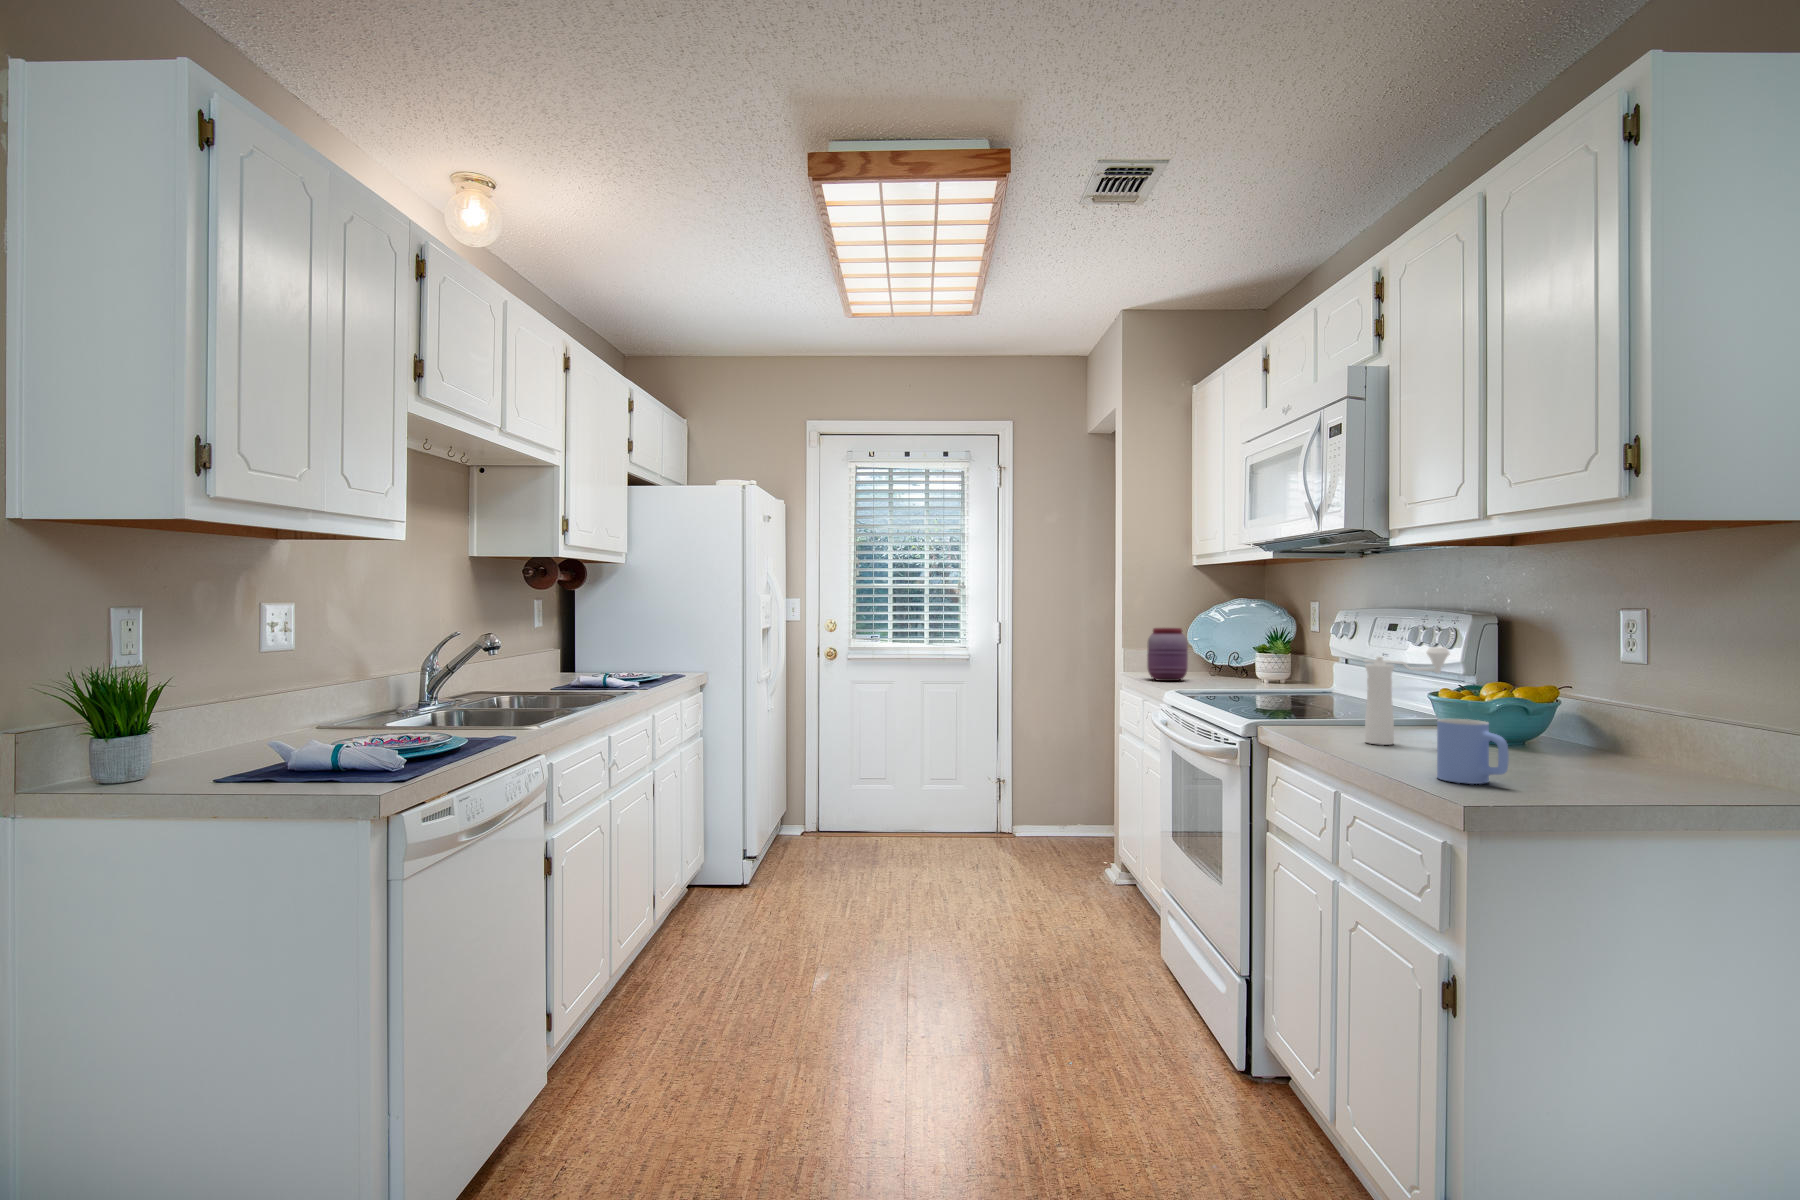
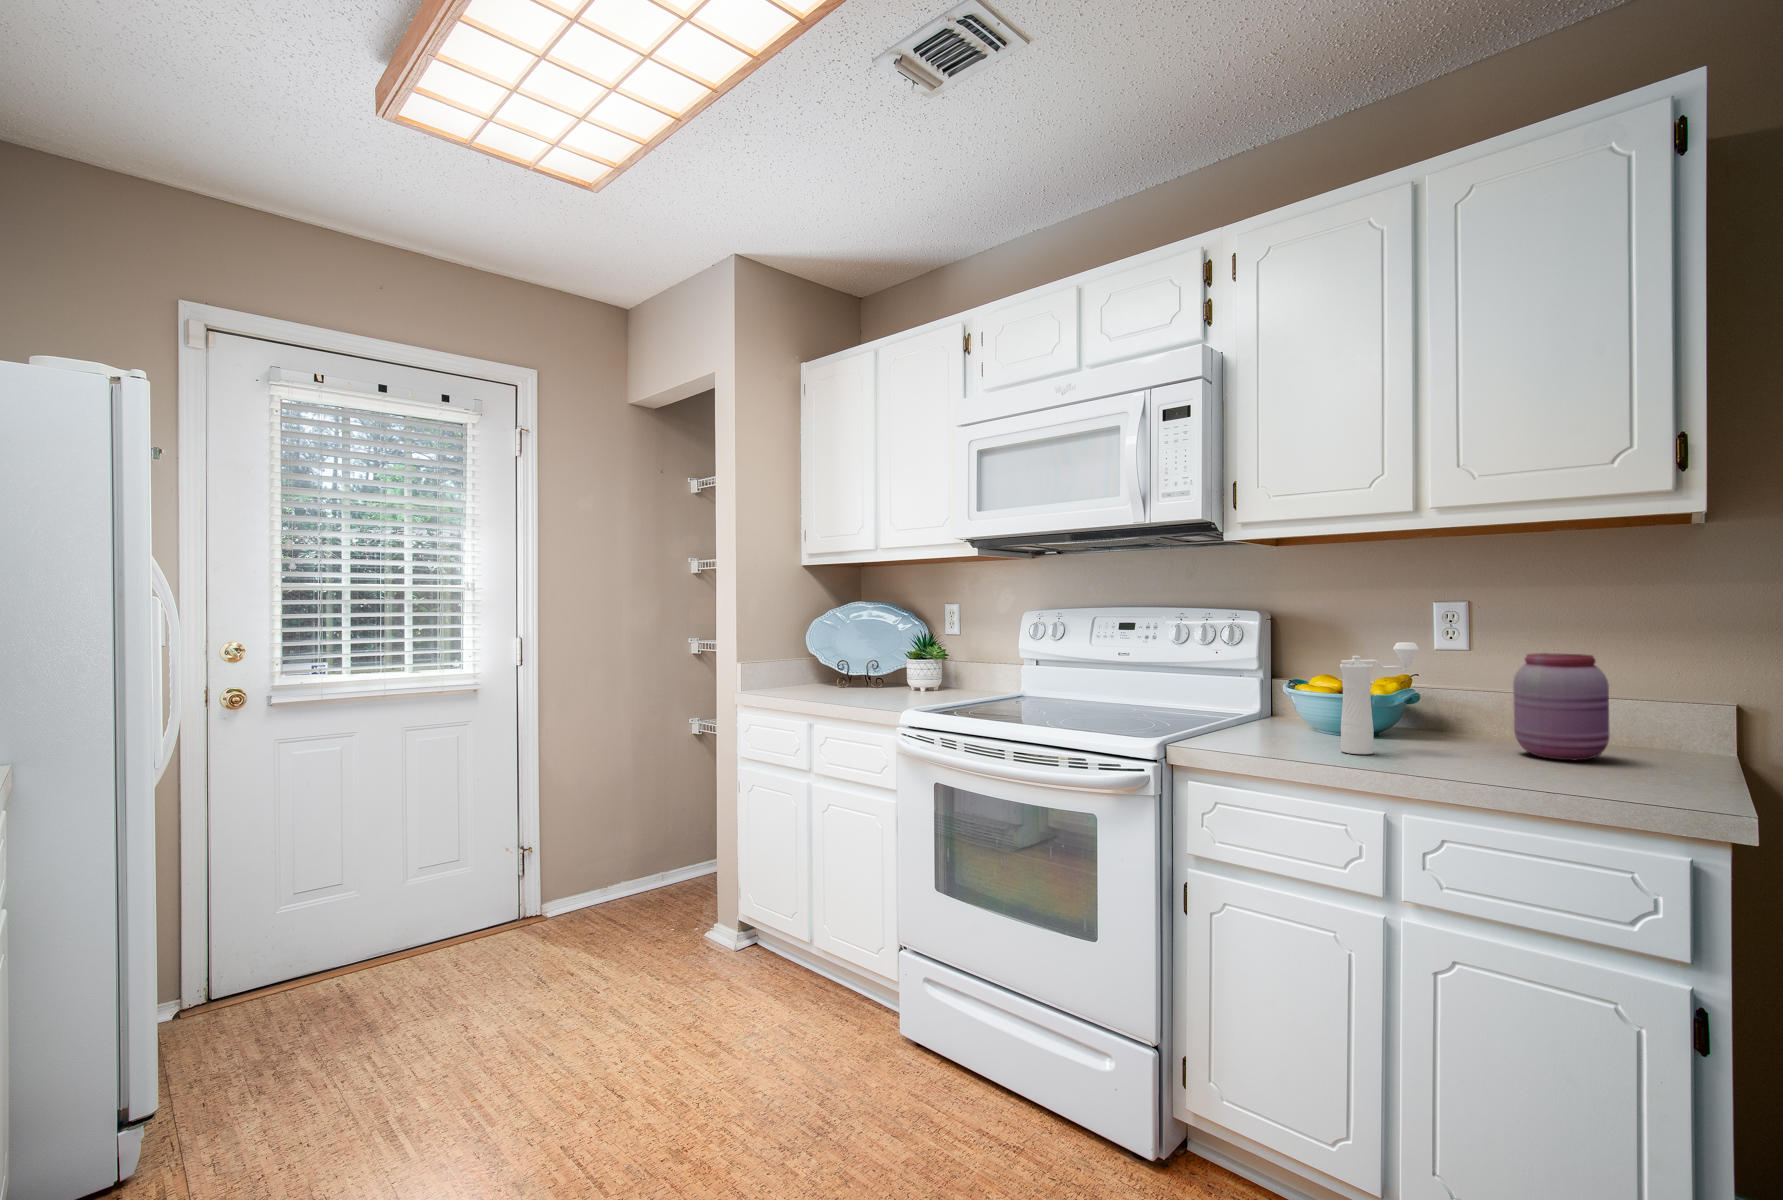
jar: present [1147,628,1188,681] -> present [1513,653,1609,760]
mug: present [1437,719,1509,784] -> none [1594,720,1690,792]

